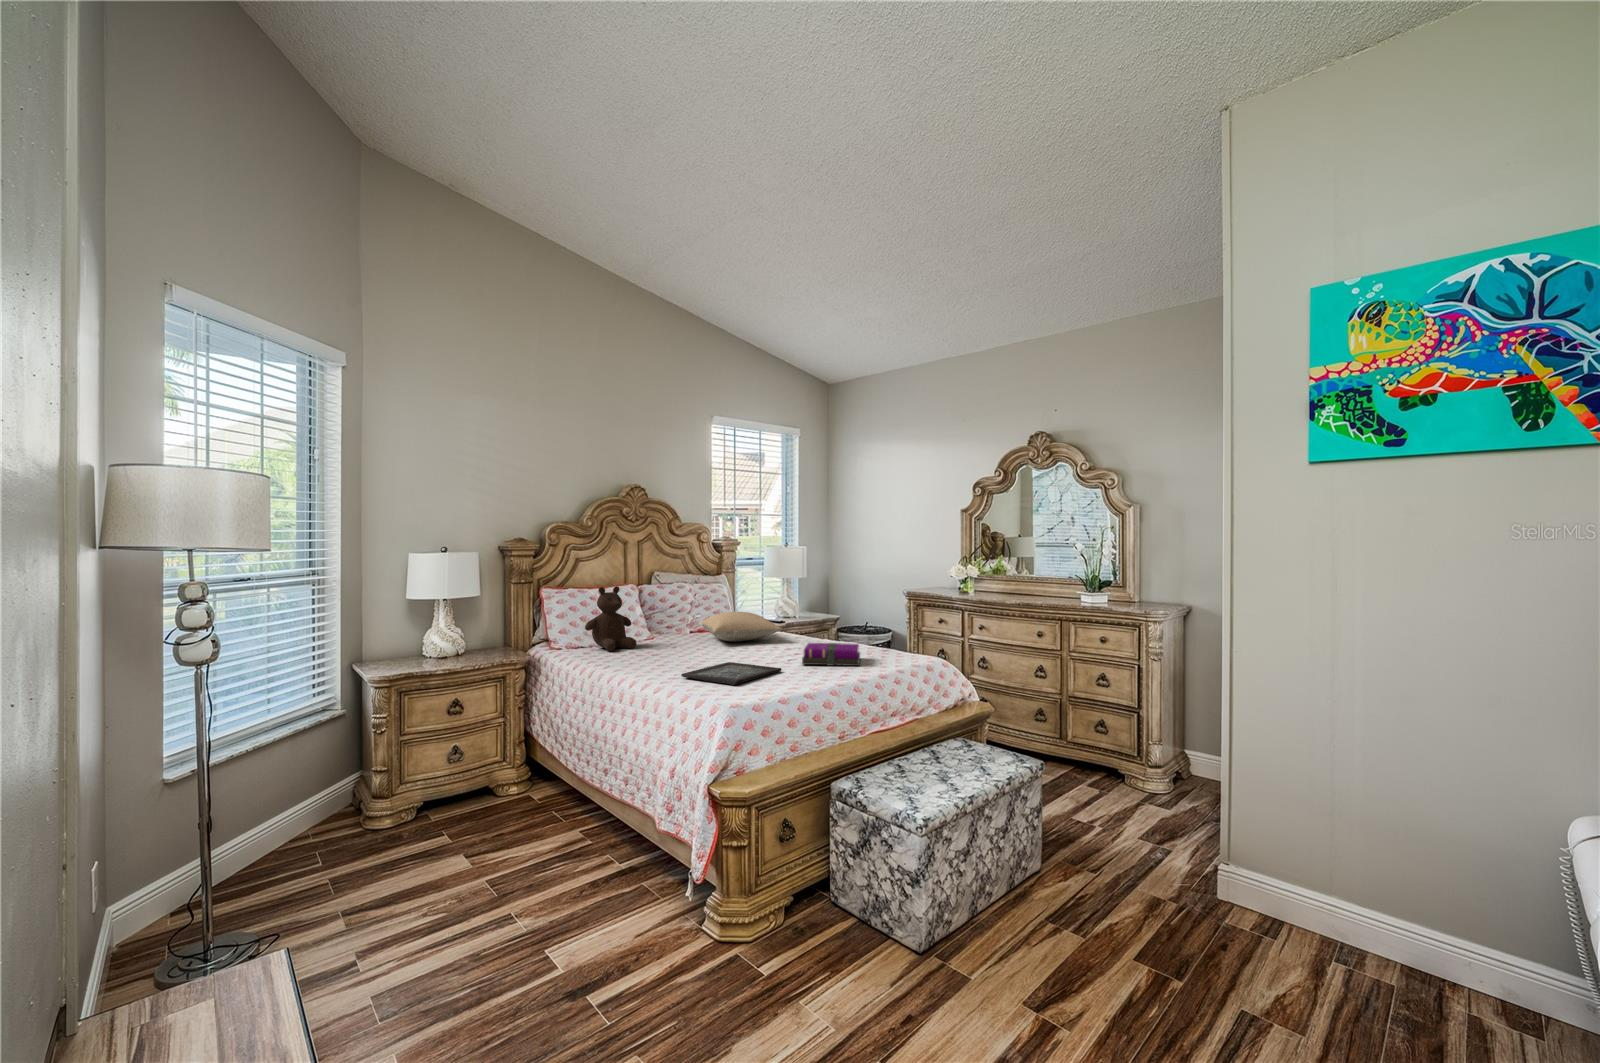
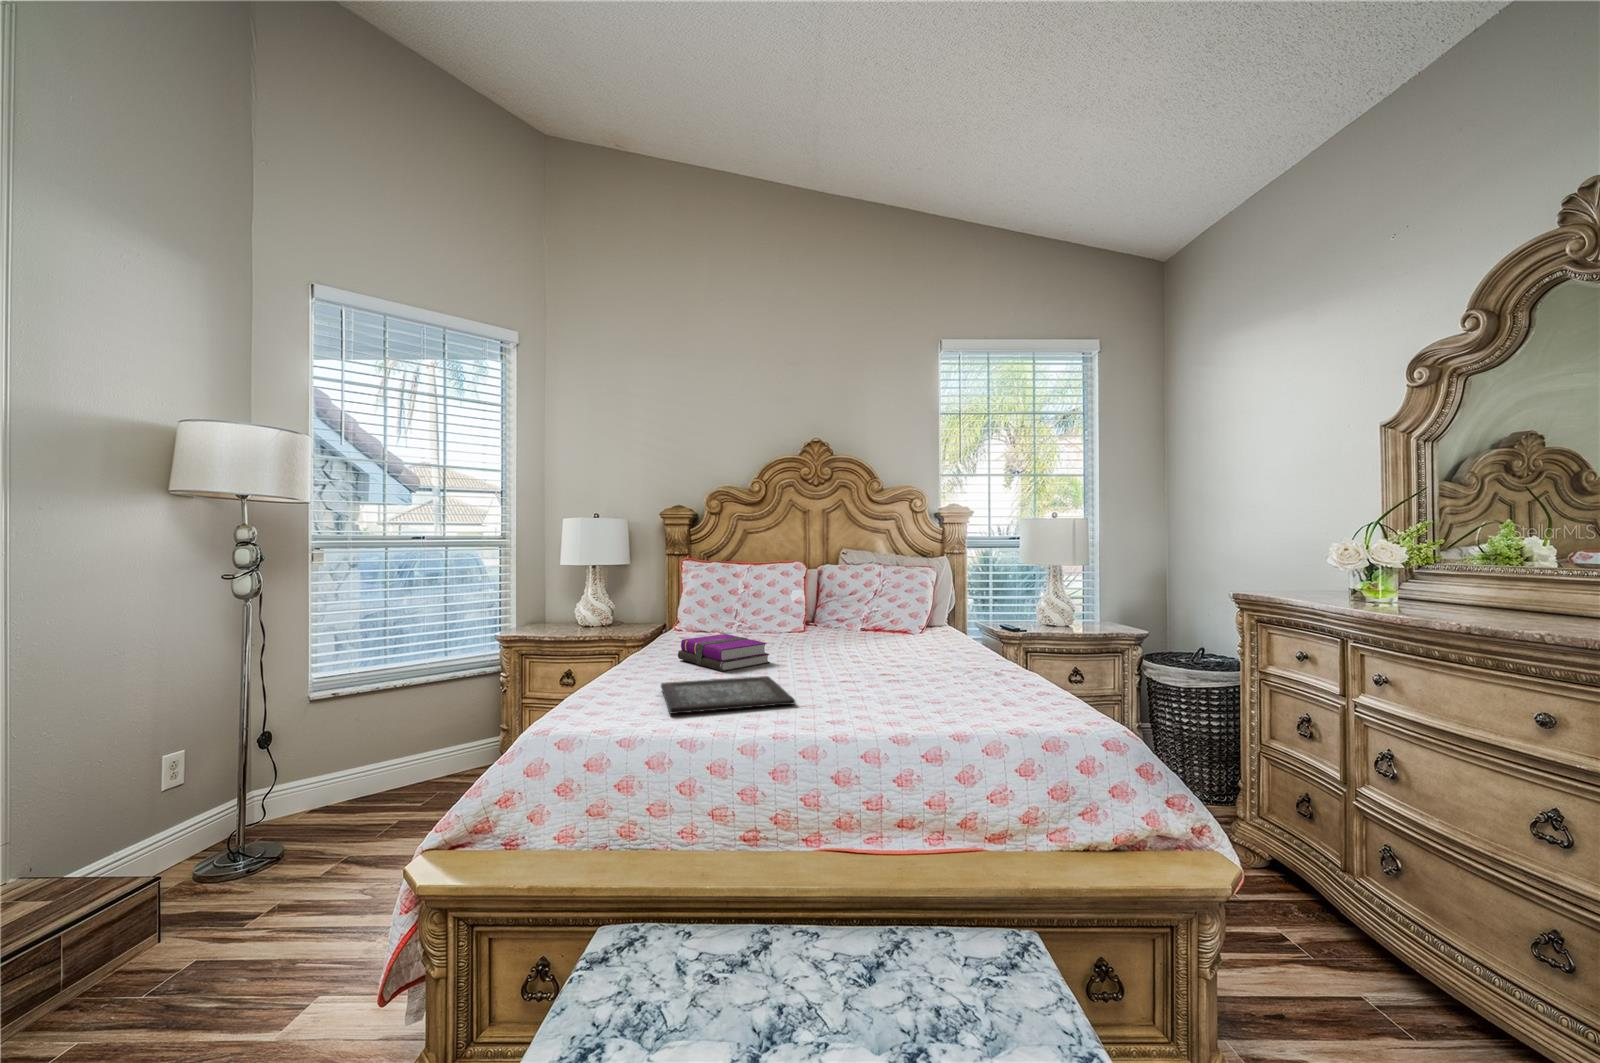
teddy bear: present [585,586,637,651] -> none [707,562,769,640]
pillow: present [701,612,782,641] -> none [835,605,951,647]
notebook: present [802,643,860,666] -> present [678,634,769,671]

